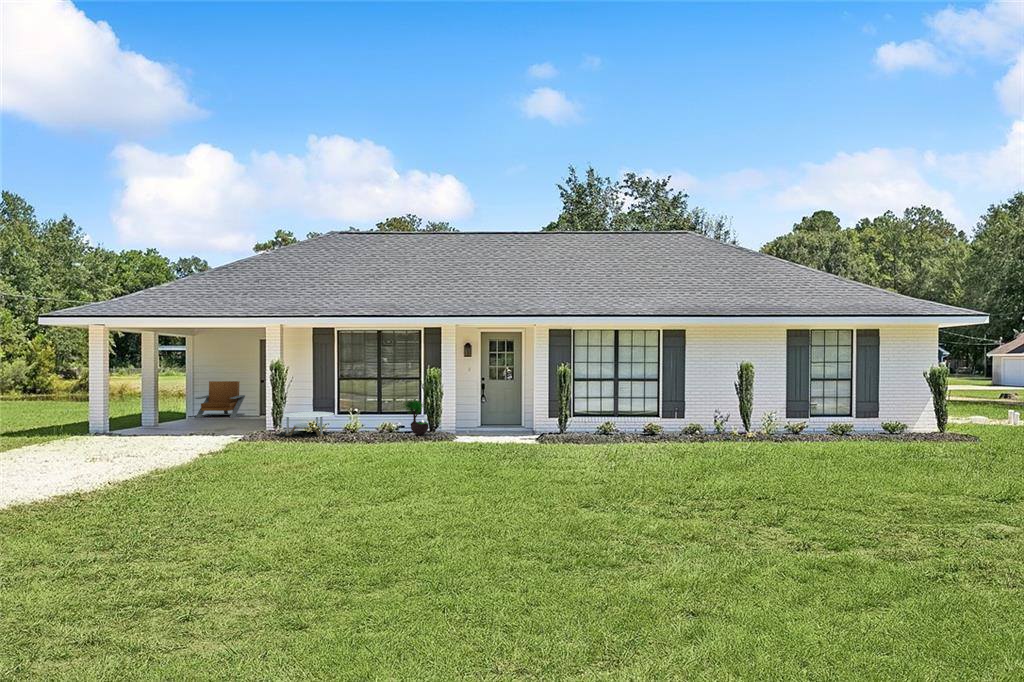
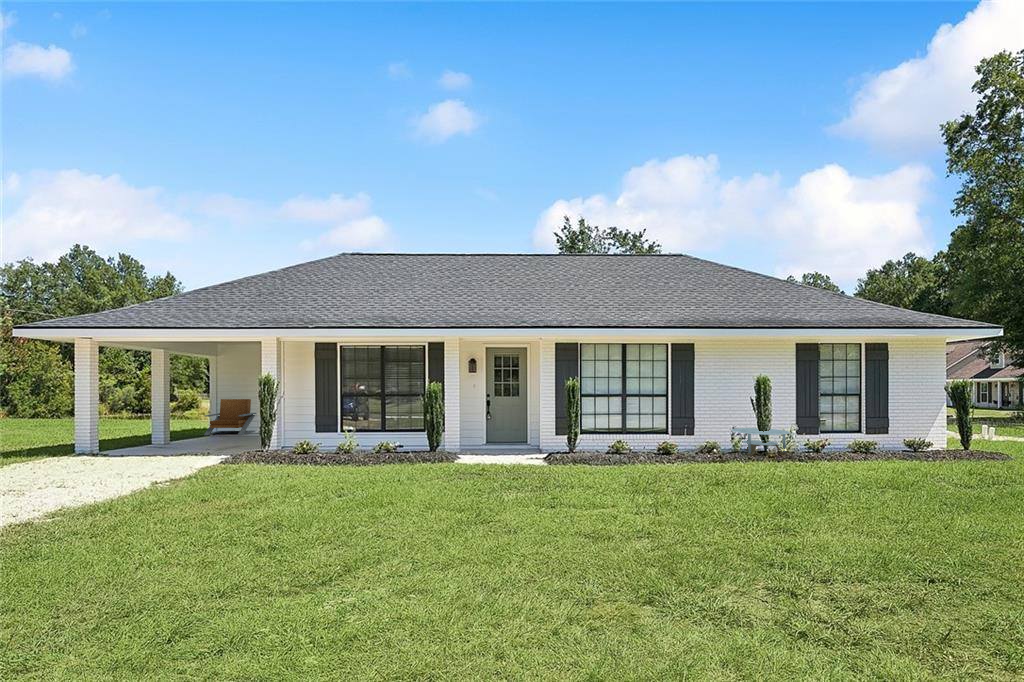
potted tree: present [405,399,428,435] -> none [402,412,430,454]
round table: present [283,412,334,436] -> present [731,428,789,456]

